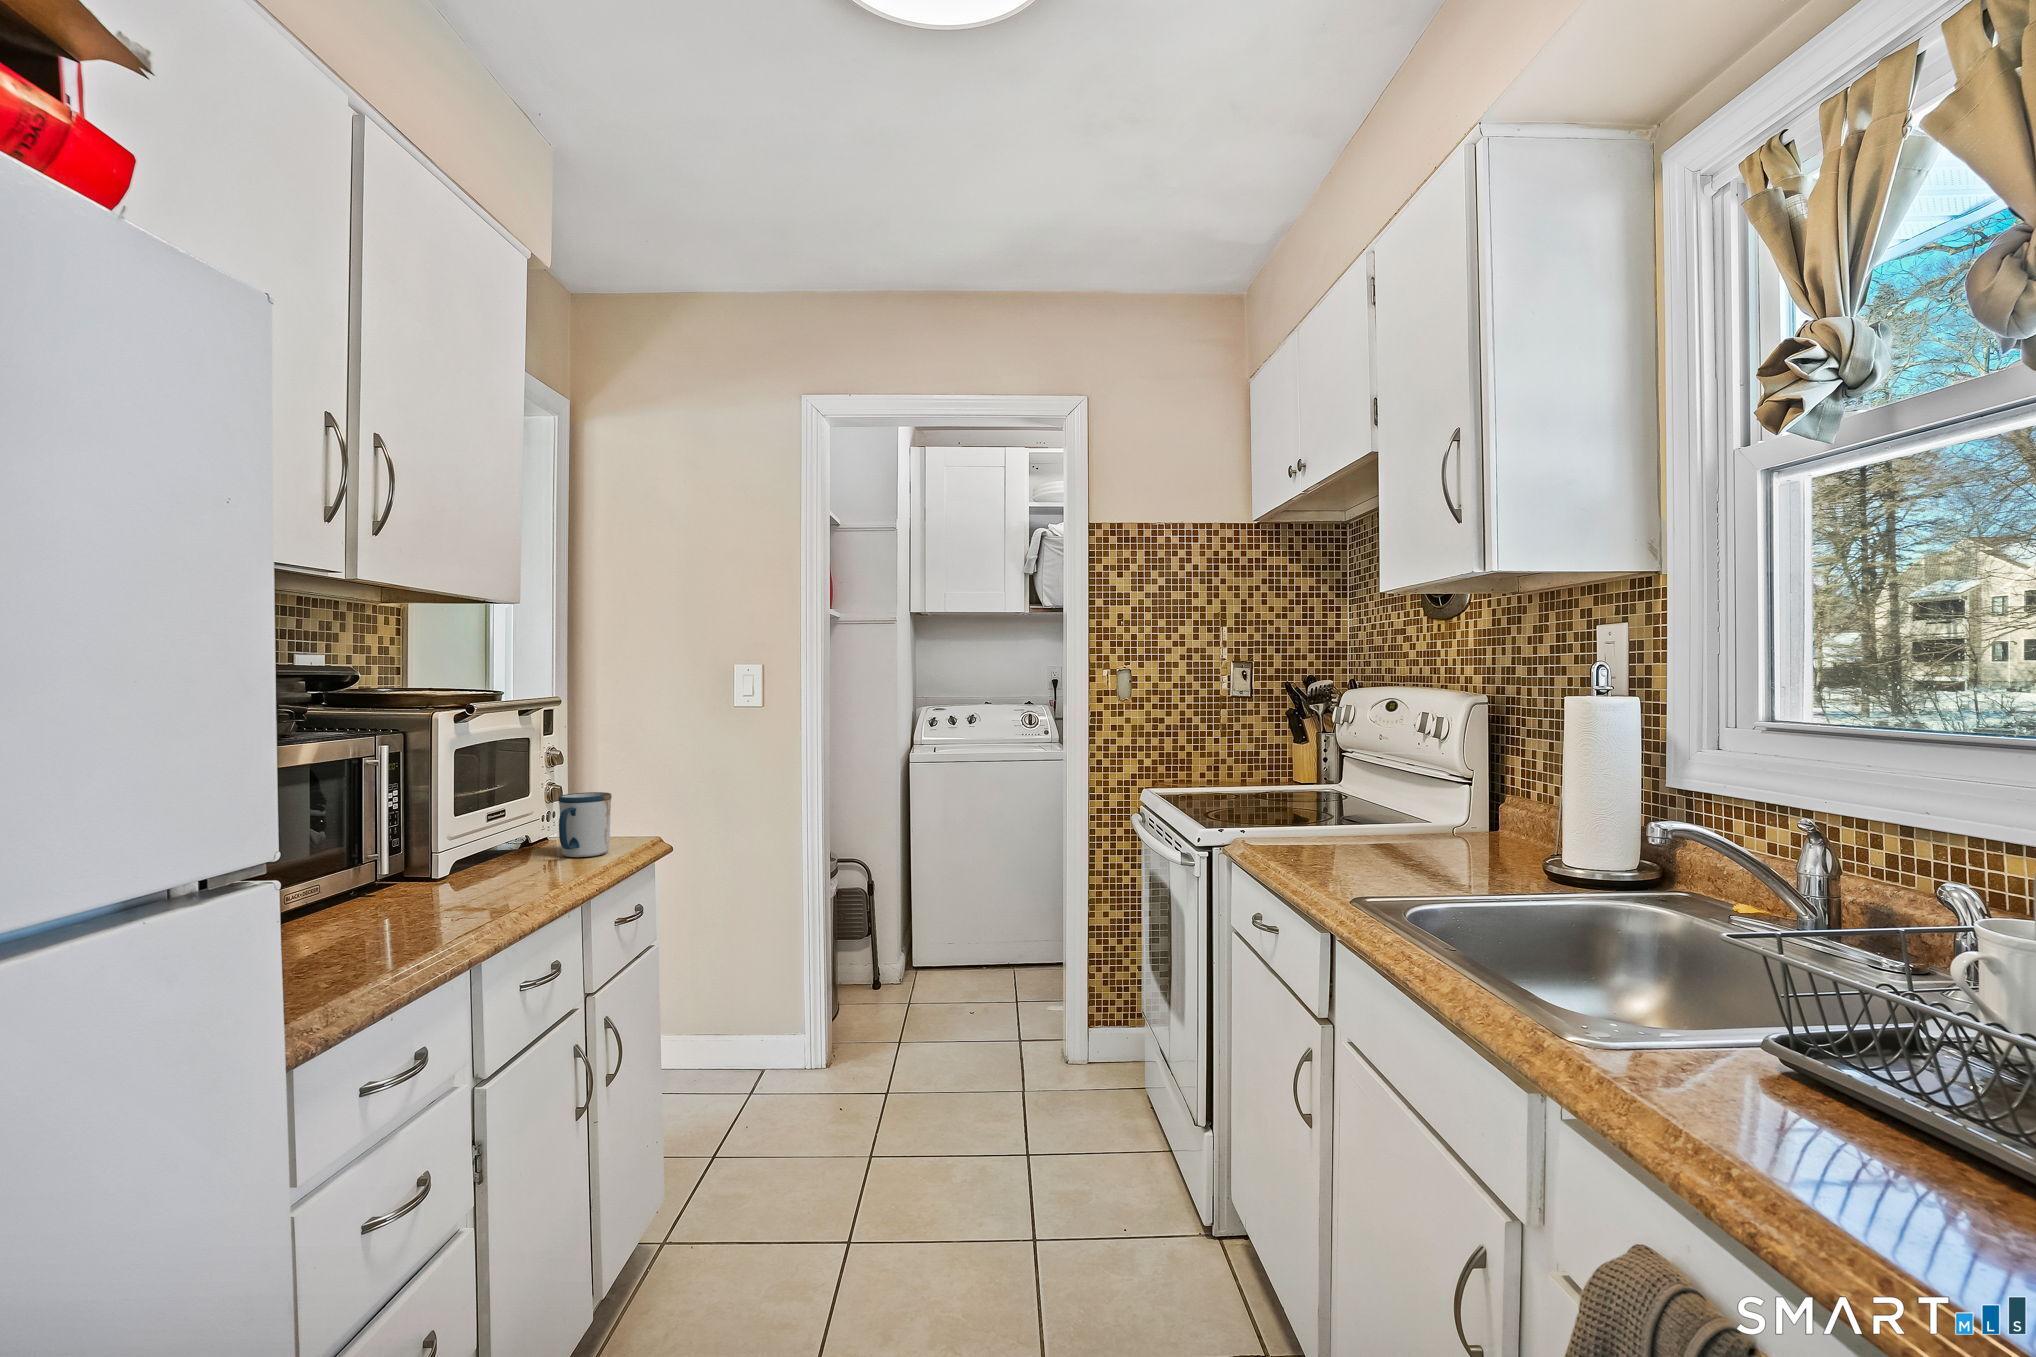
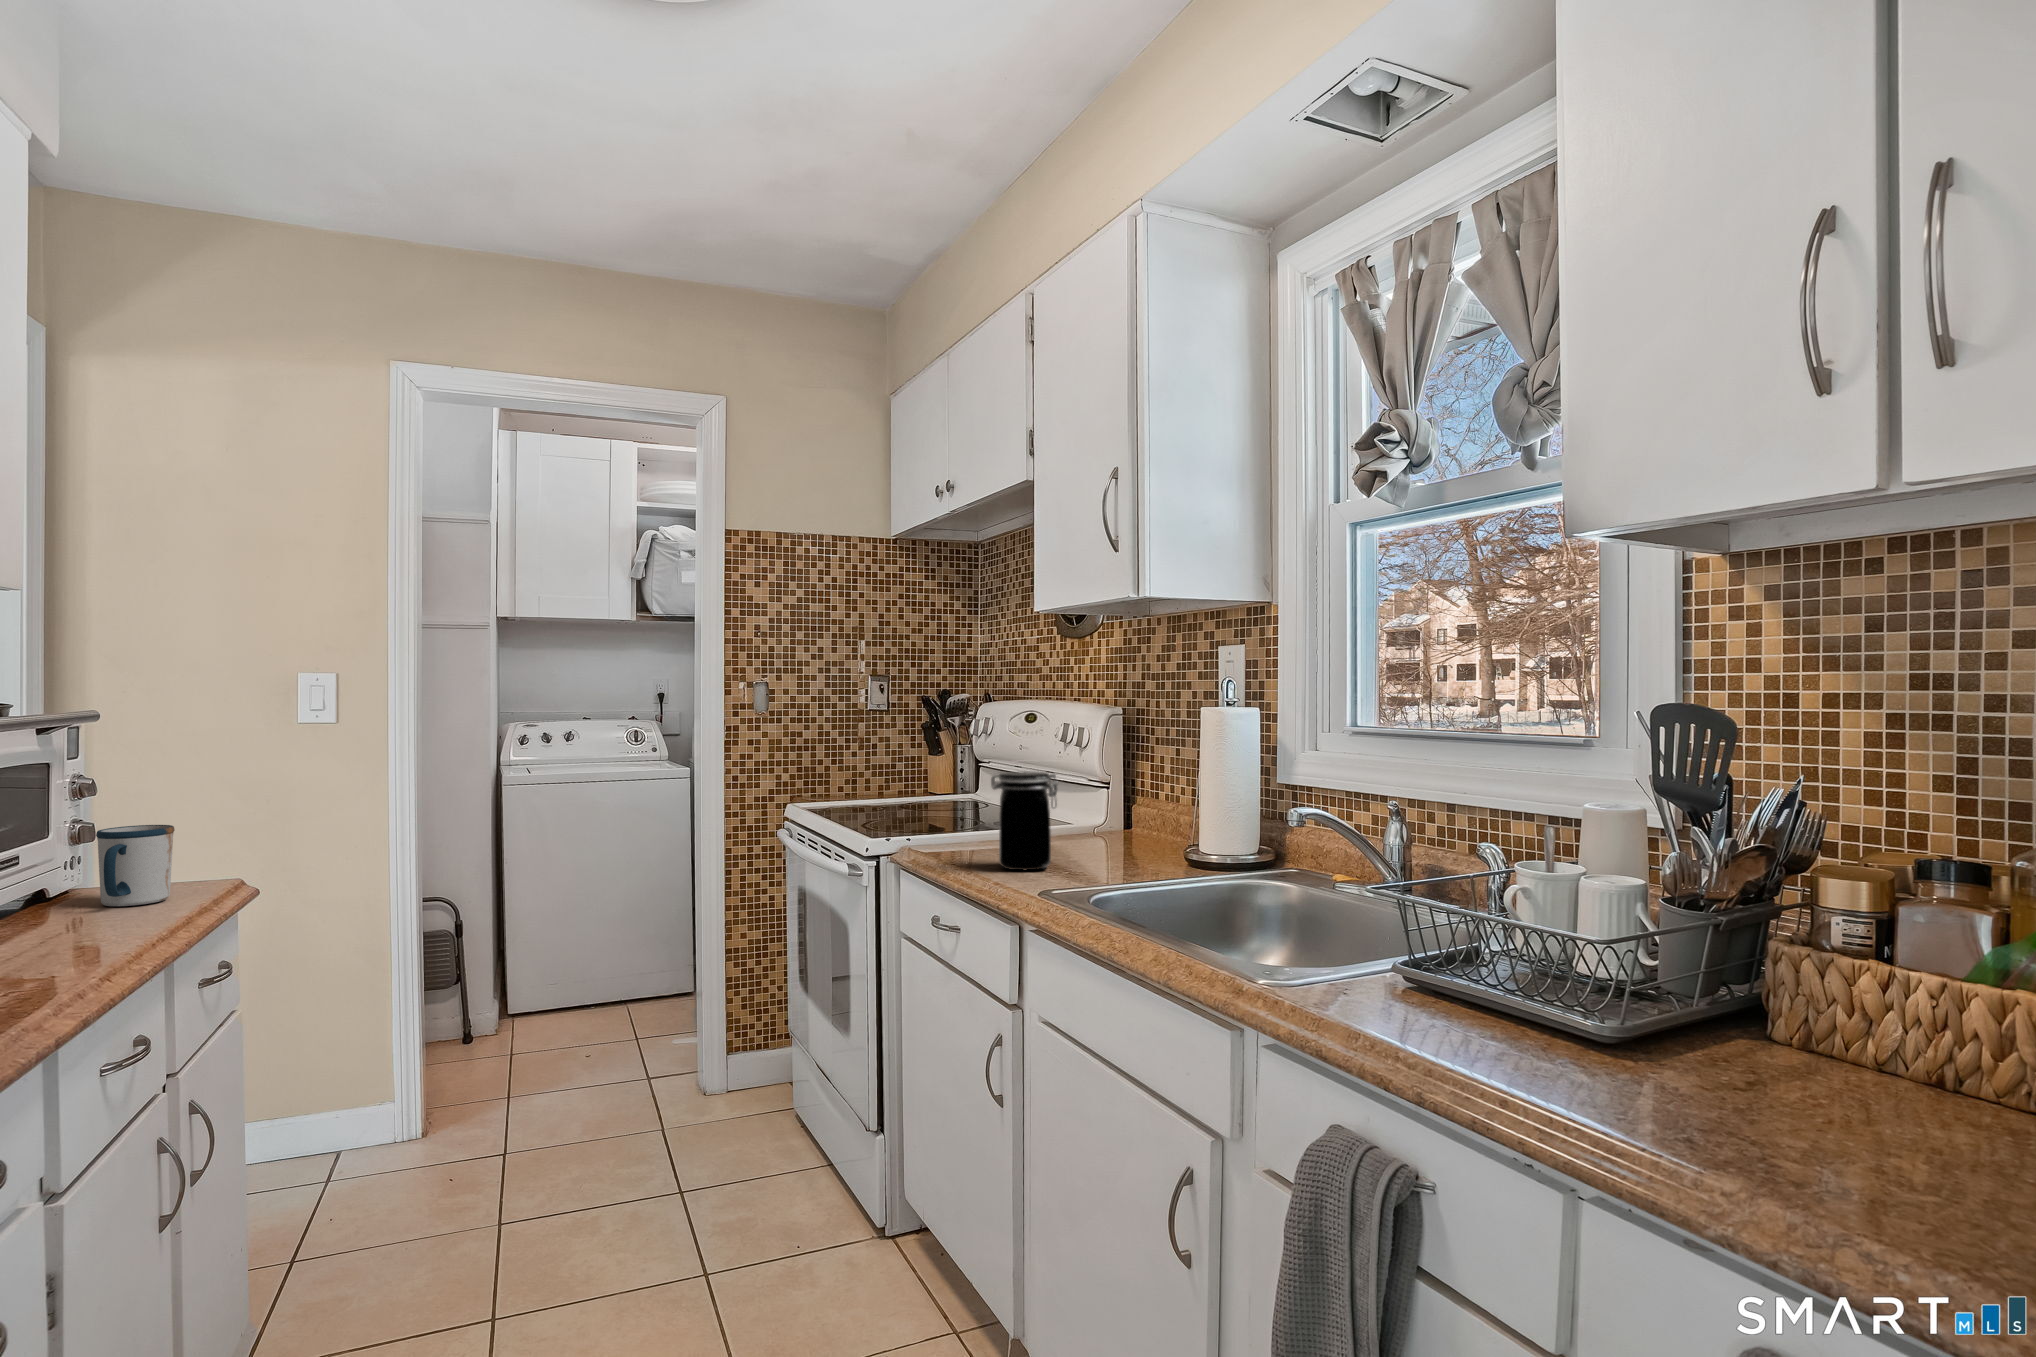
jar: none [1311,766,1385,874] -> present [991,771,1058,870]

